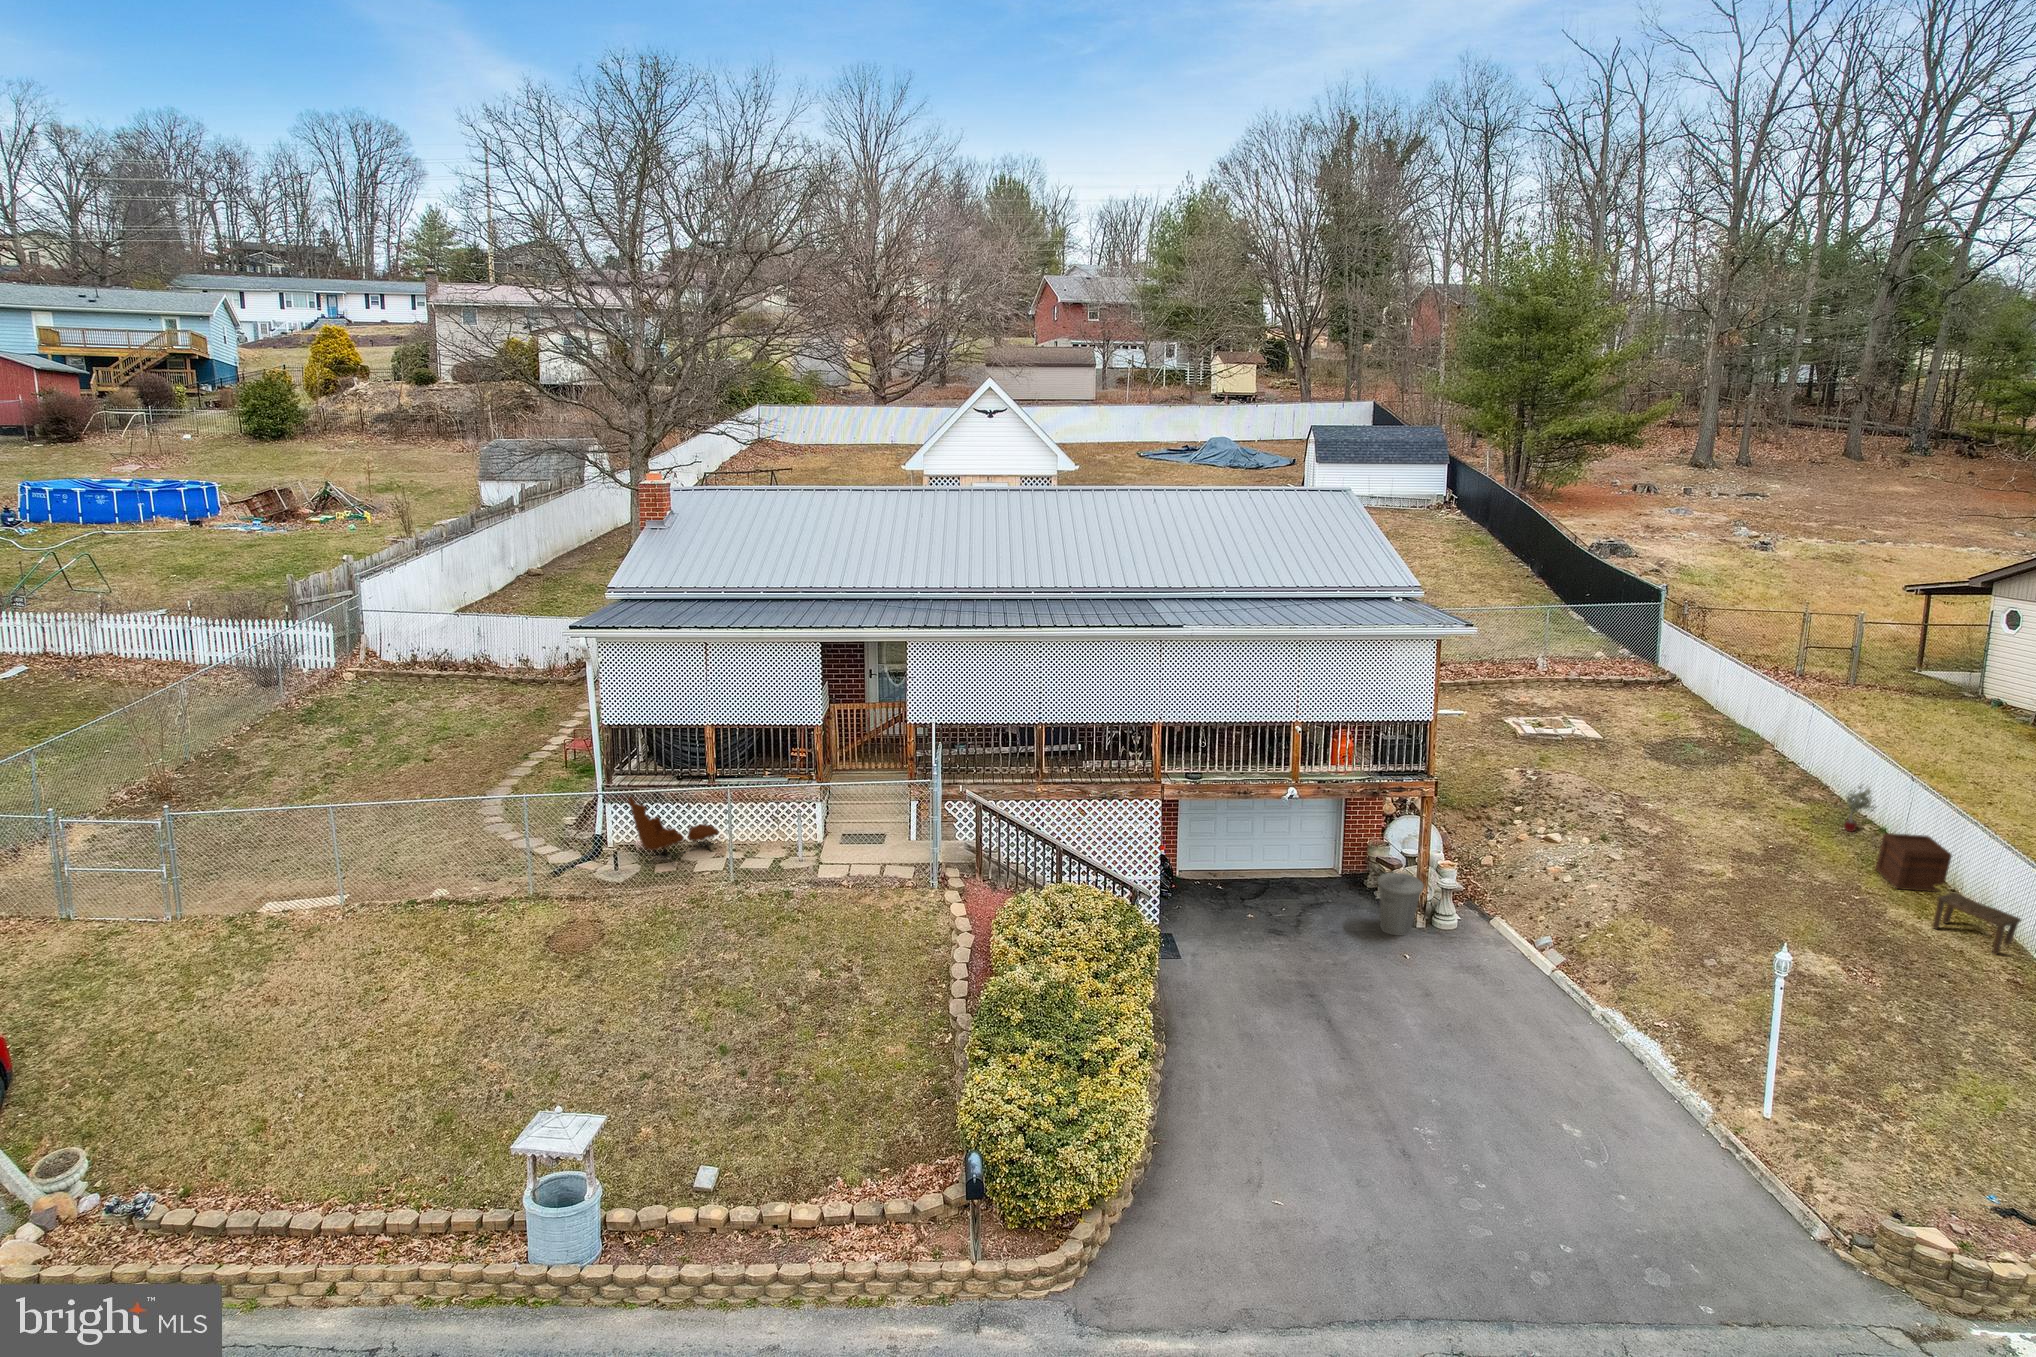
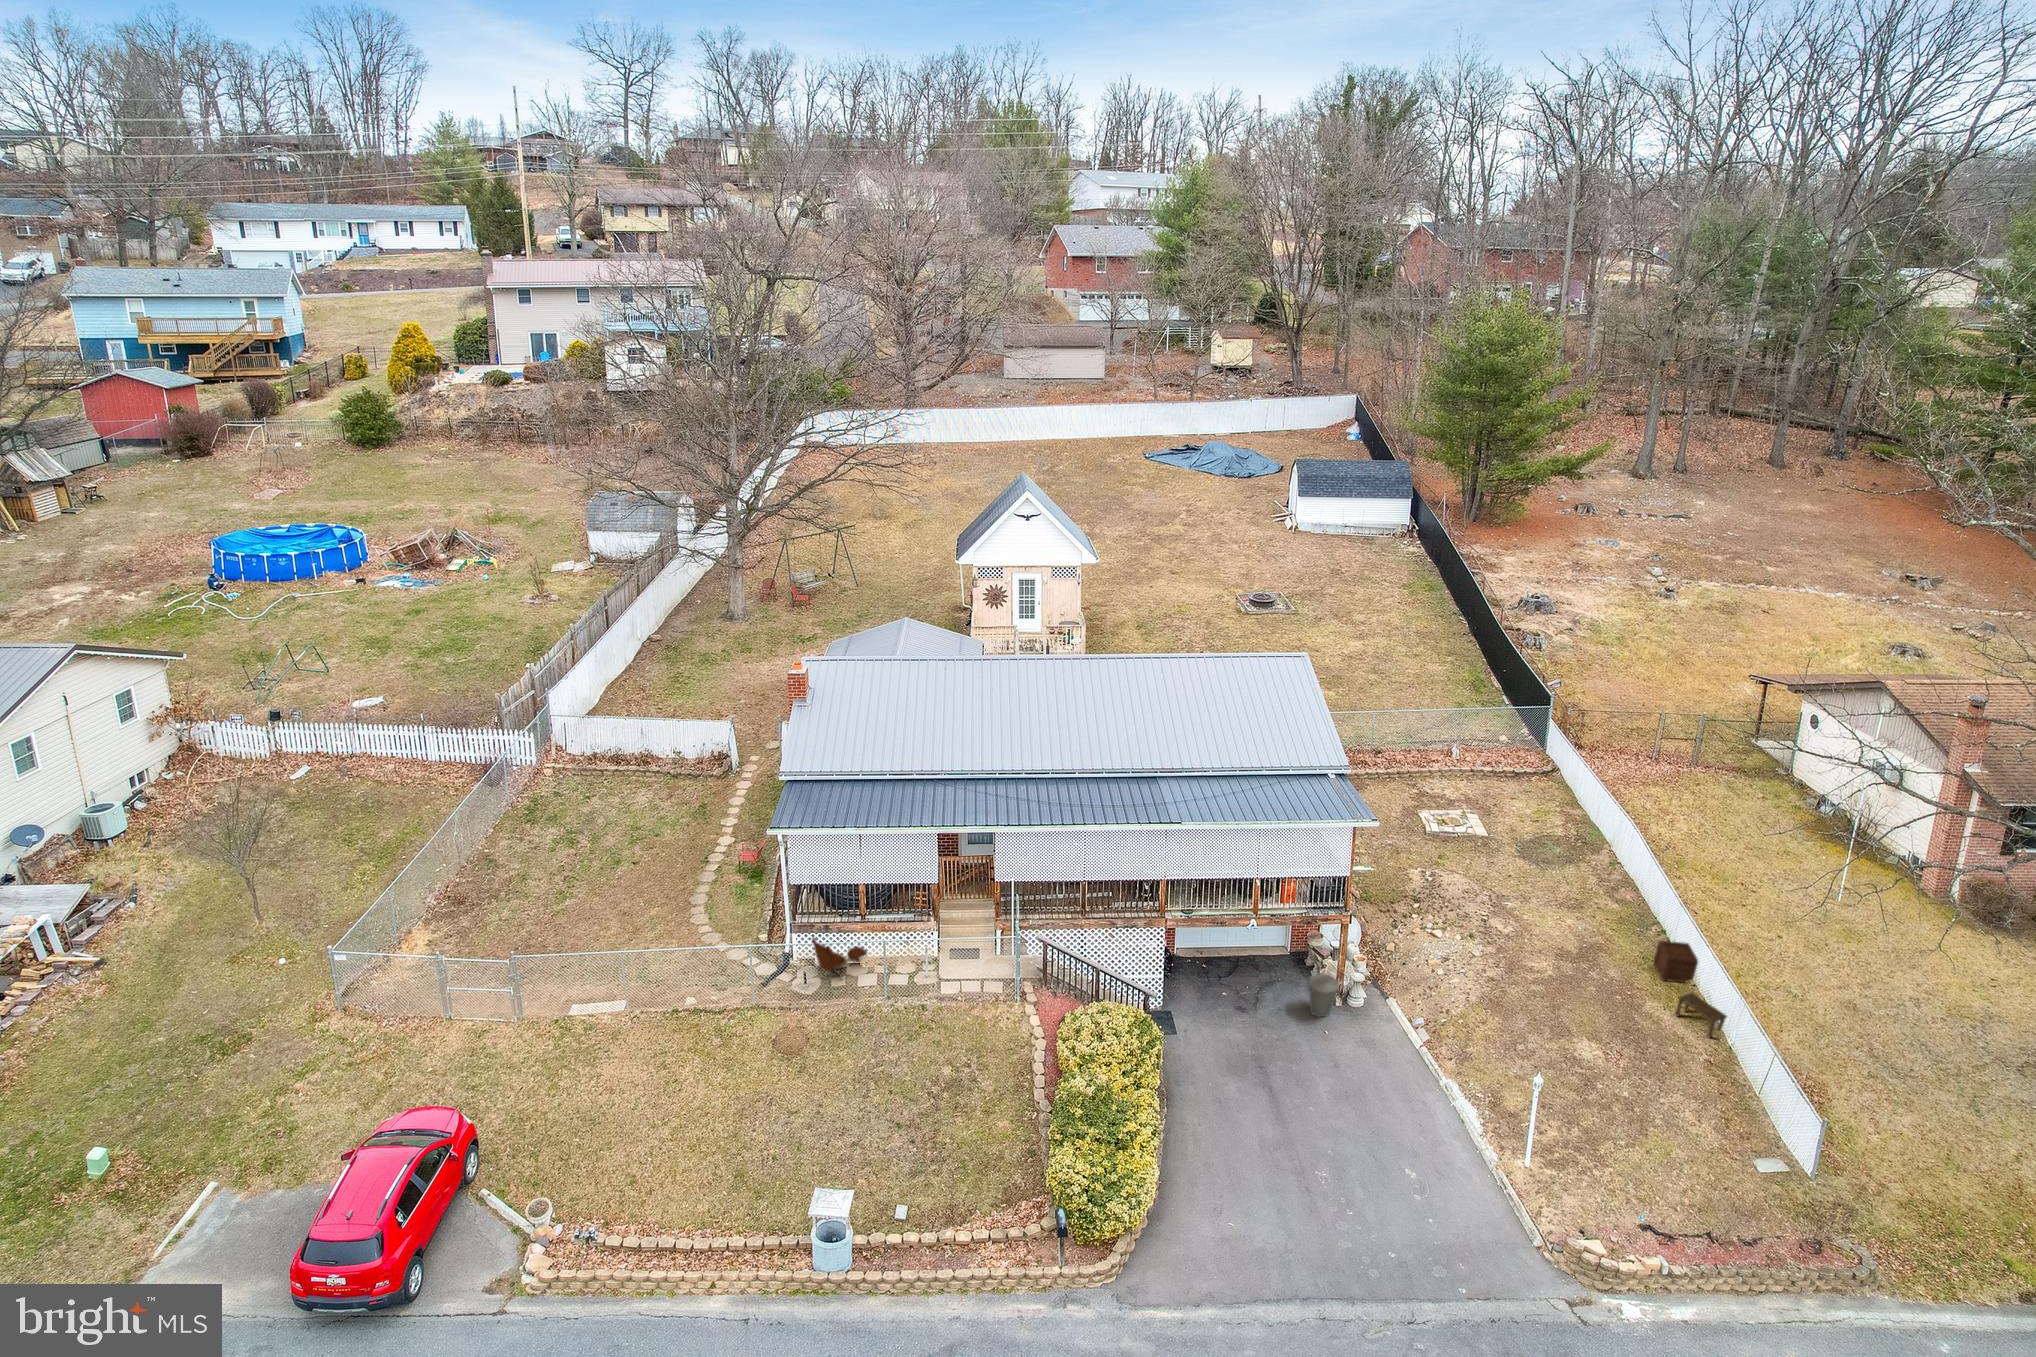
potted tree: present [1844,786,1876,832] -> none [1643,895,1665,927]

